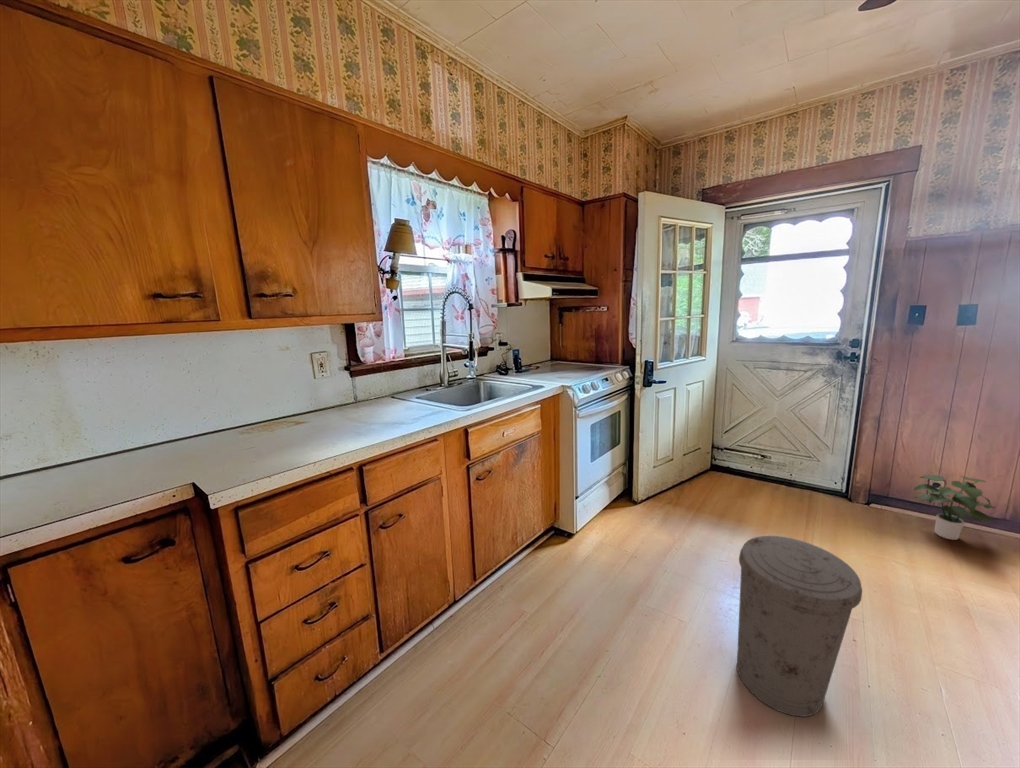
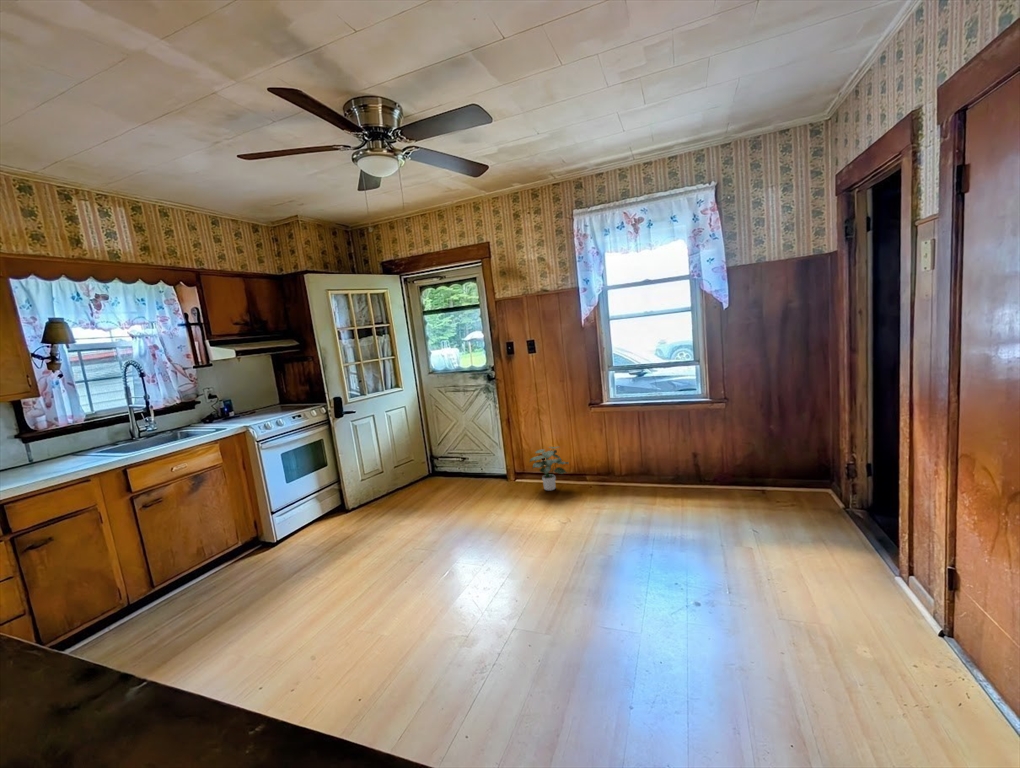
trash can: present [737,536,862,717] -> none [319,497,388,605]

